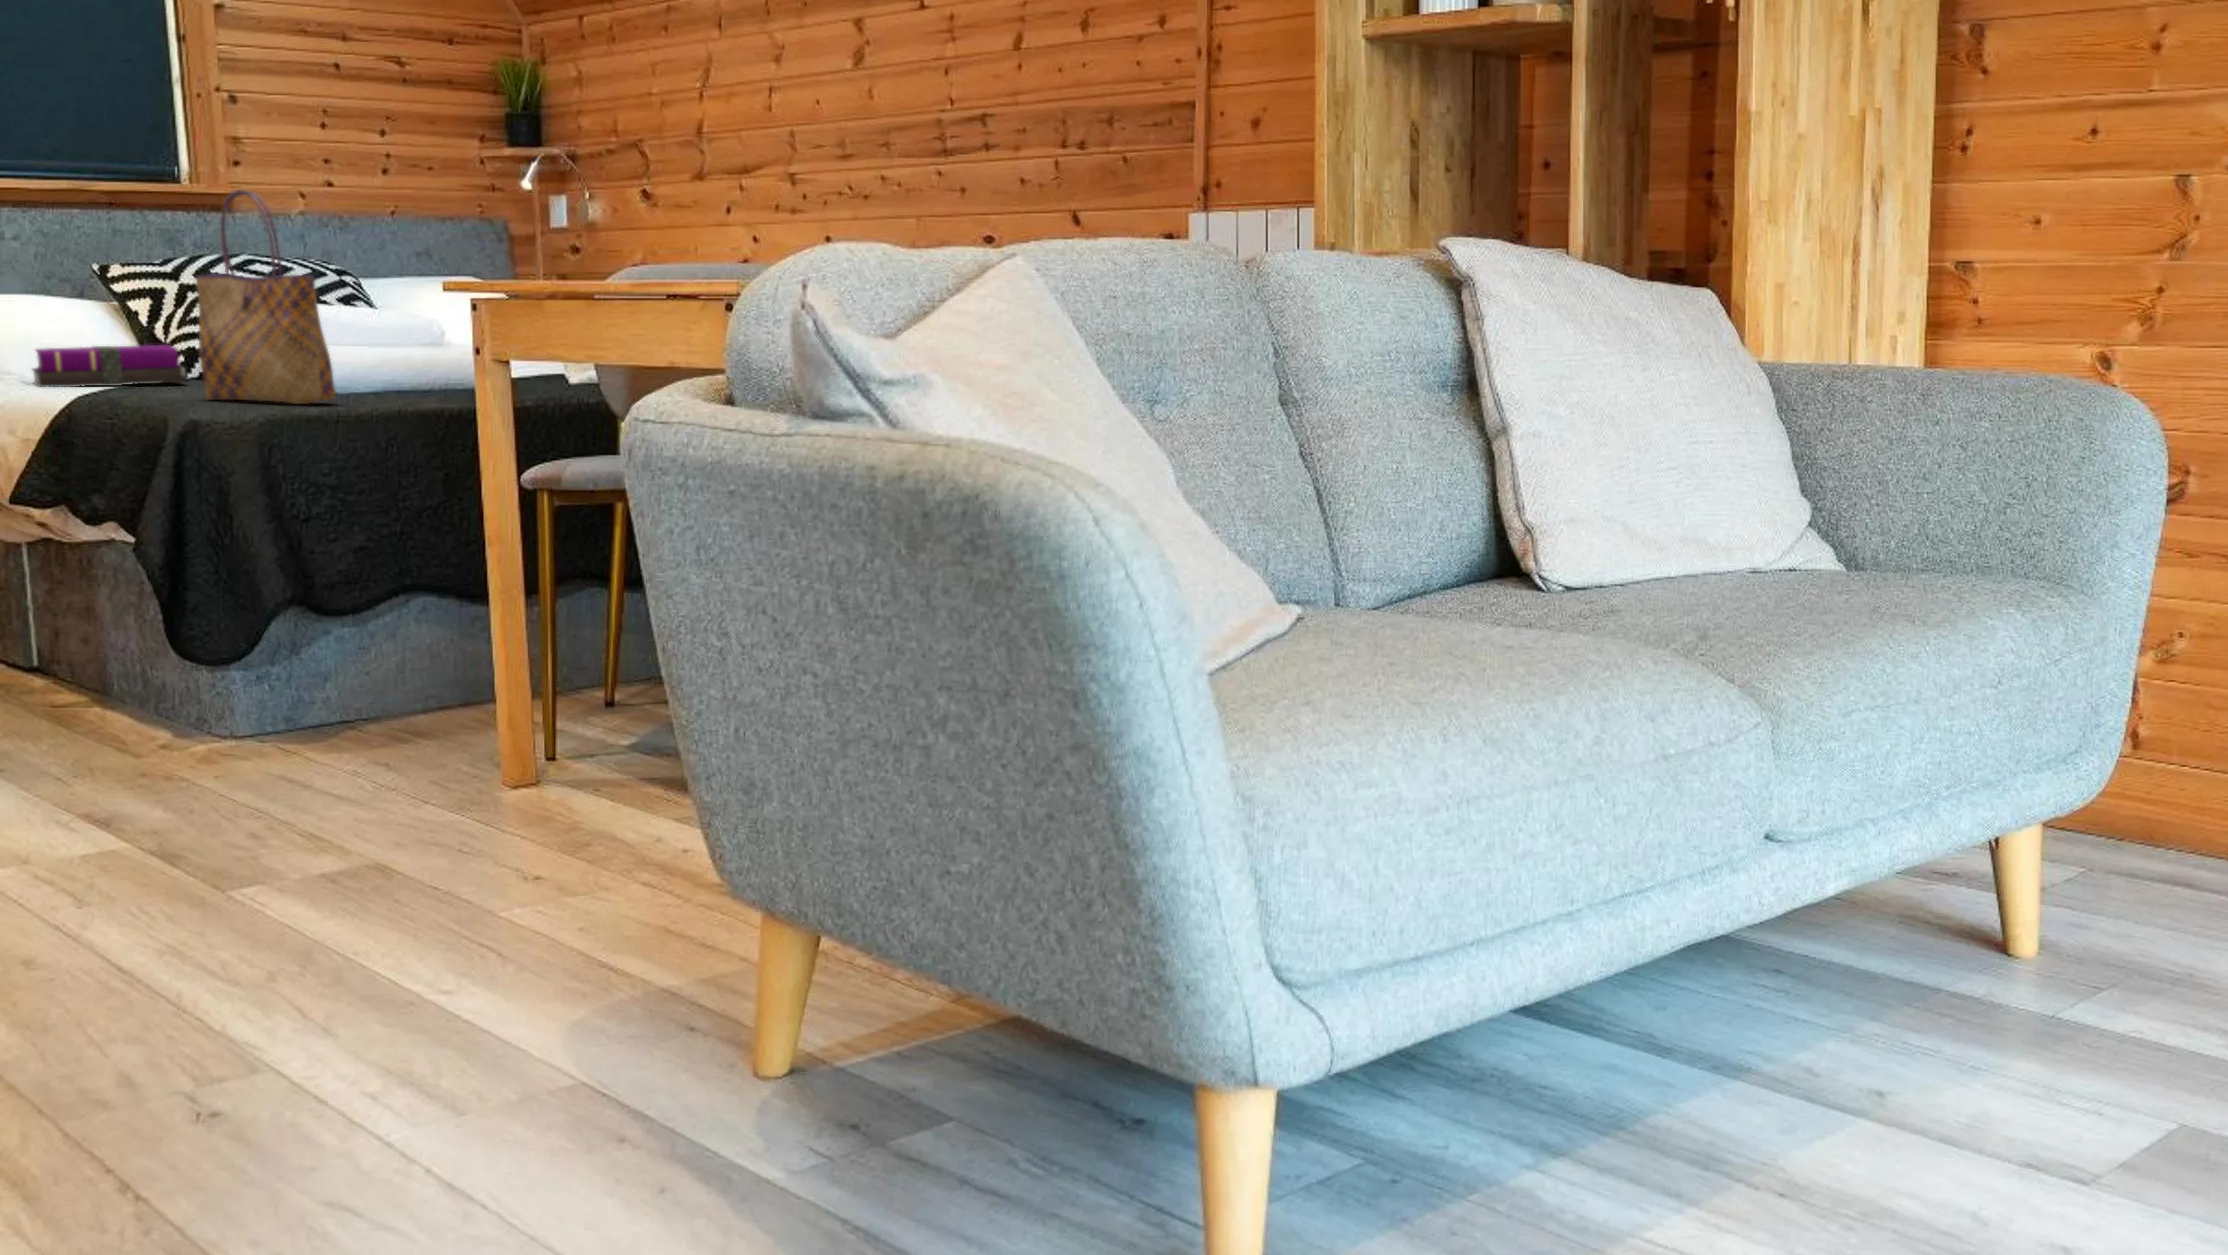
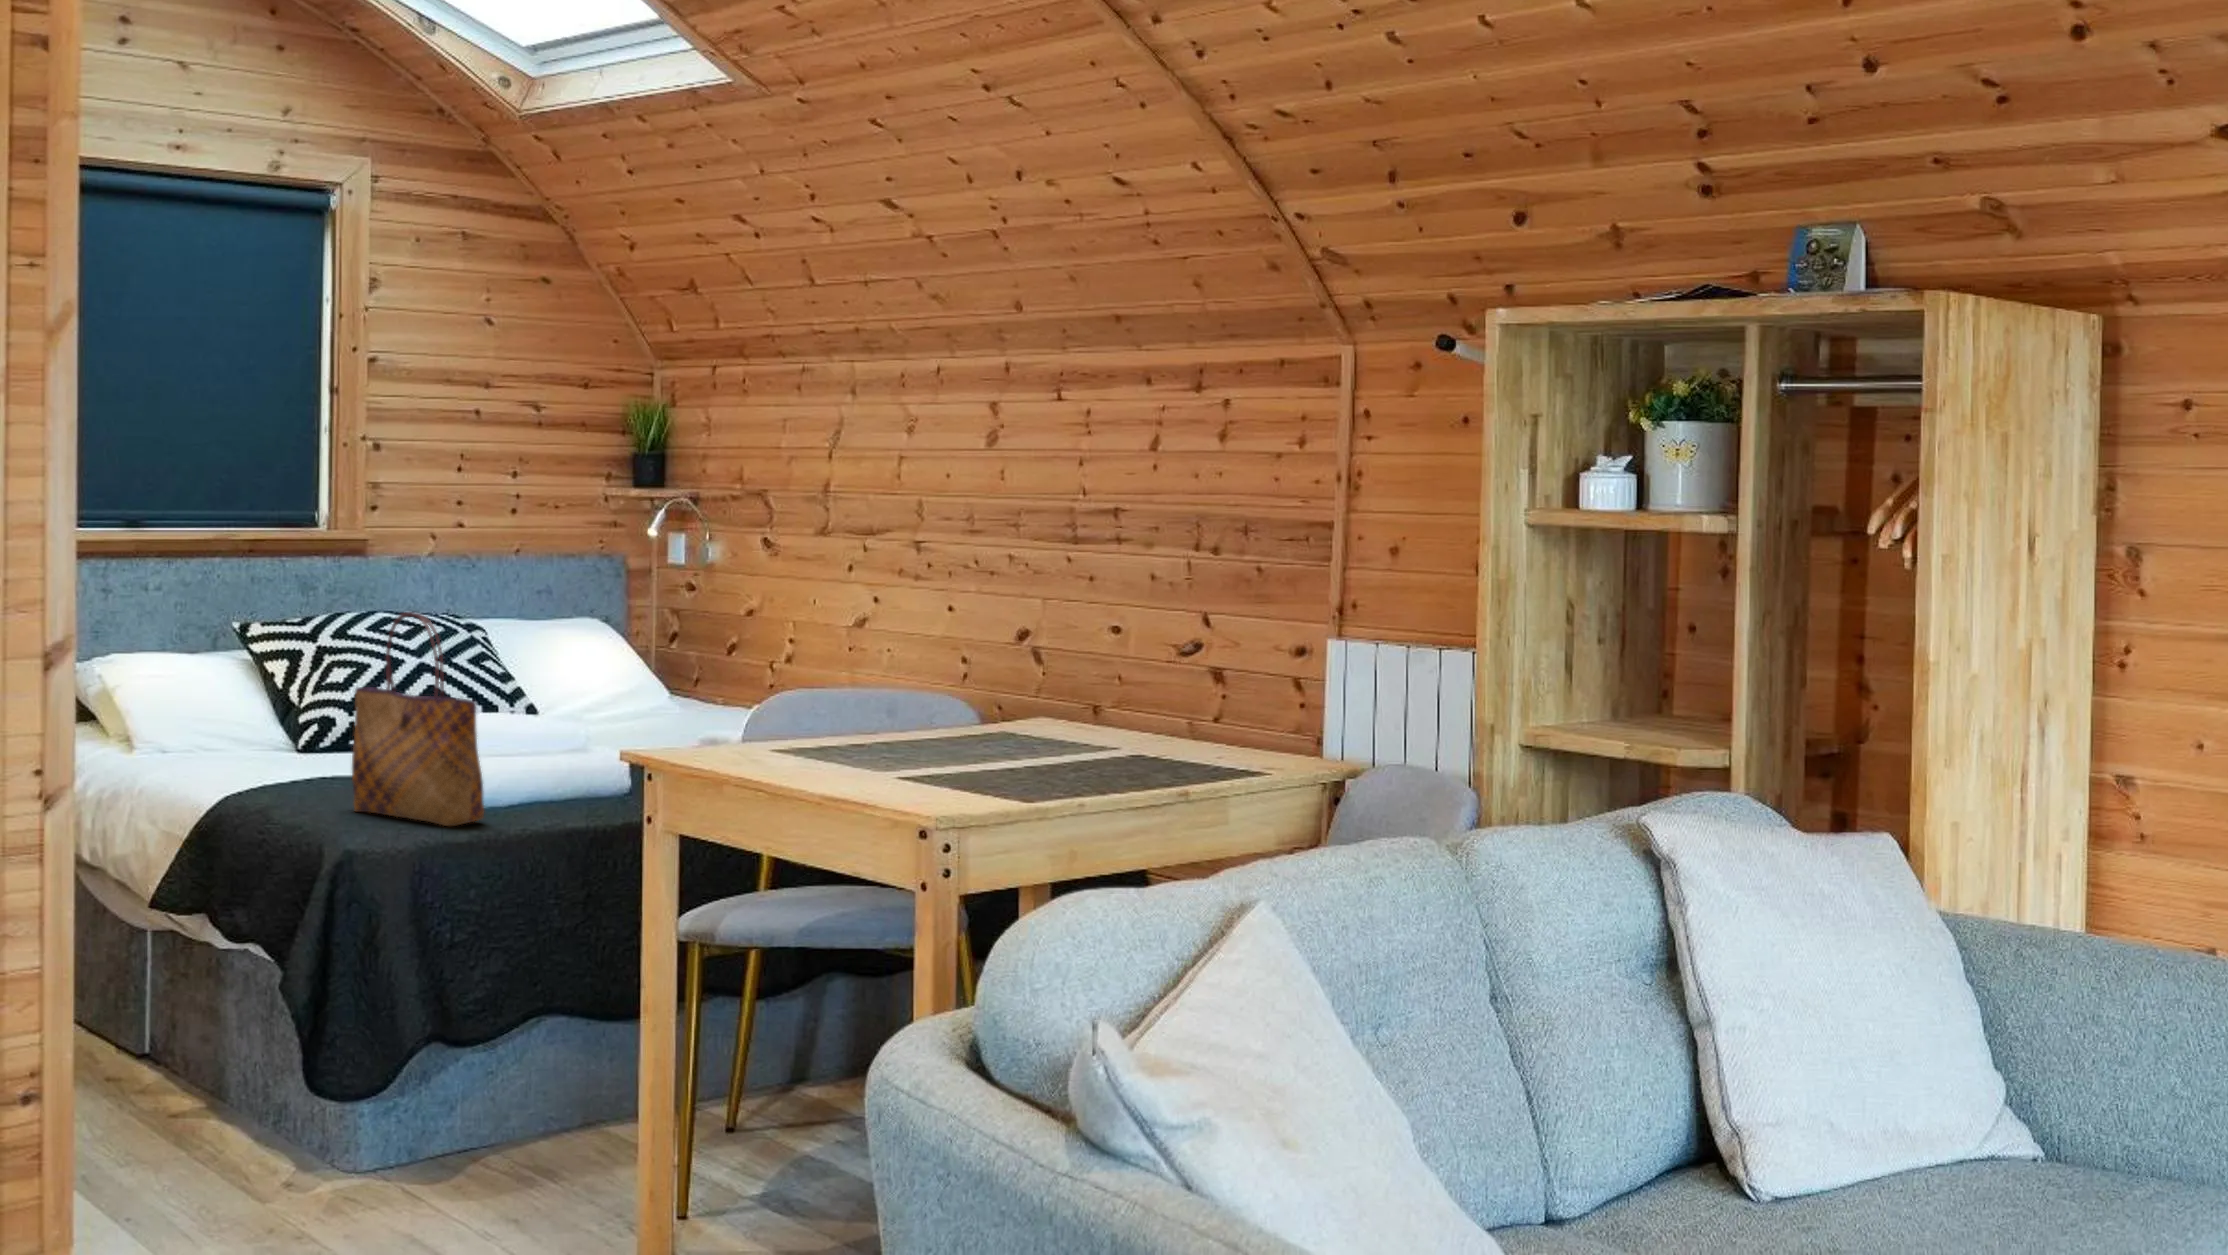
notebook: present [32,345,187,387] -> none [171,719,324,772]

